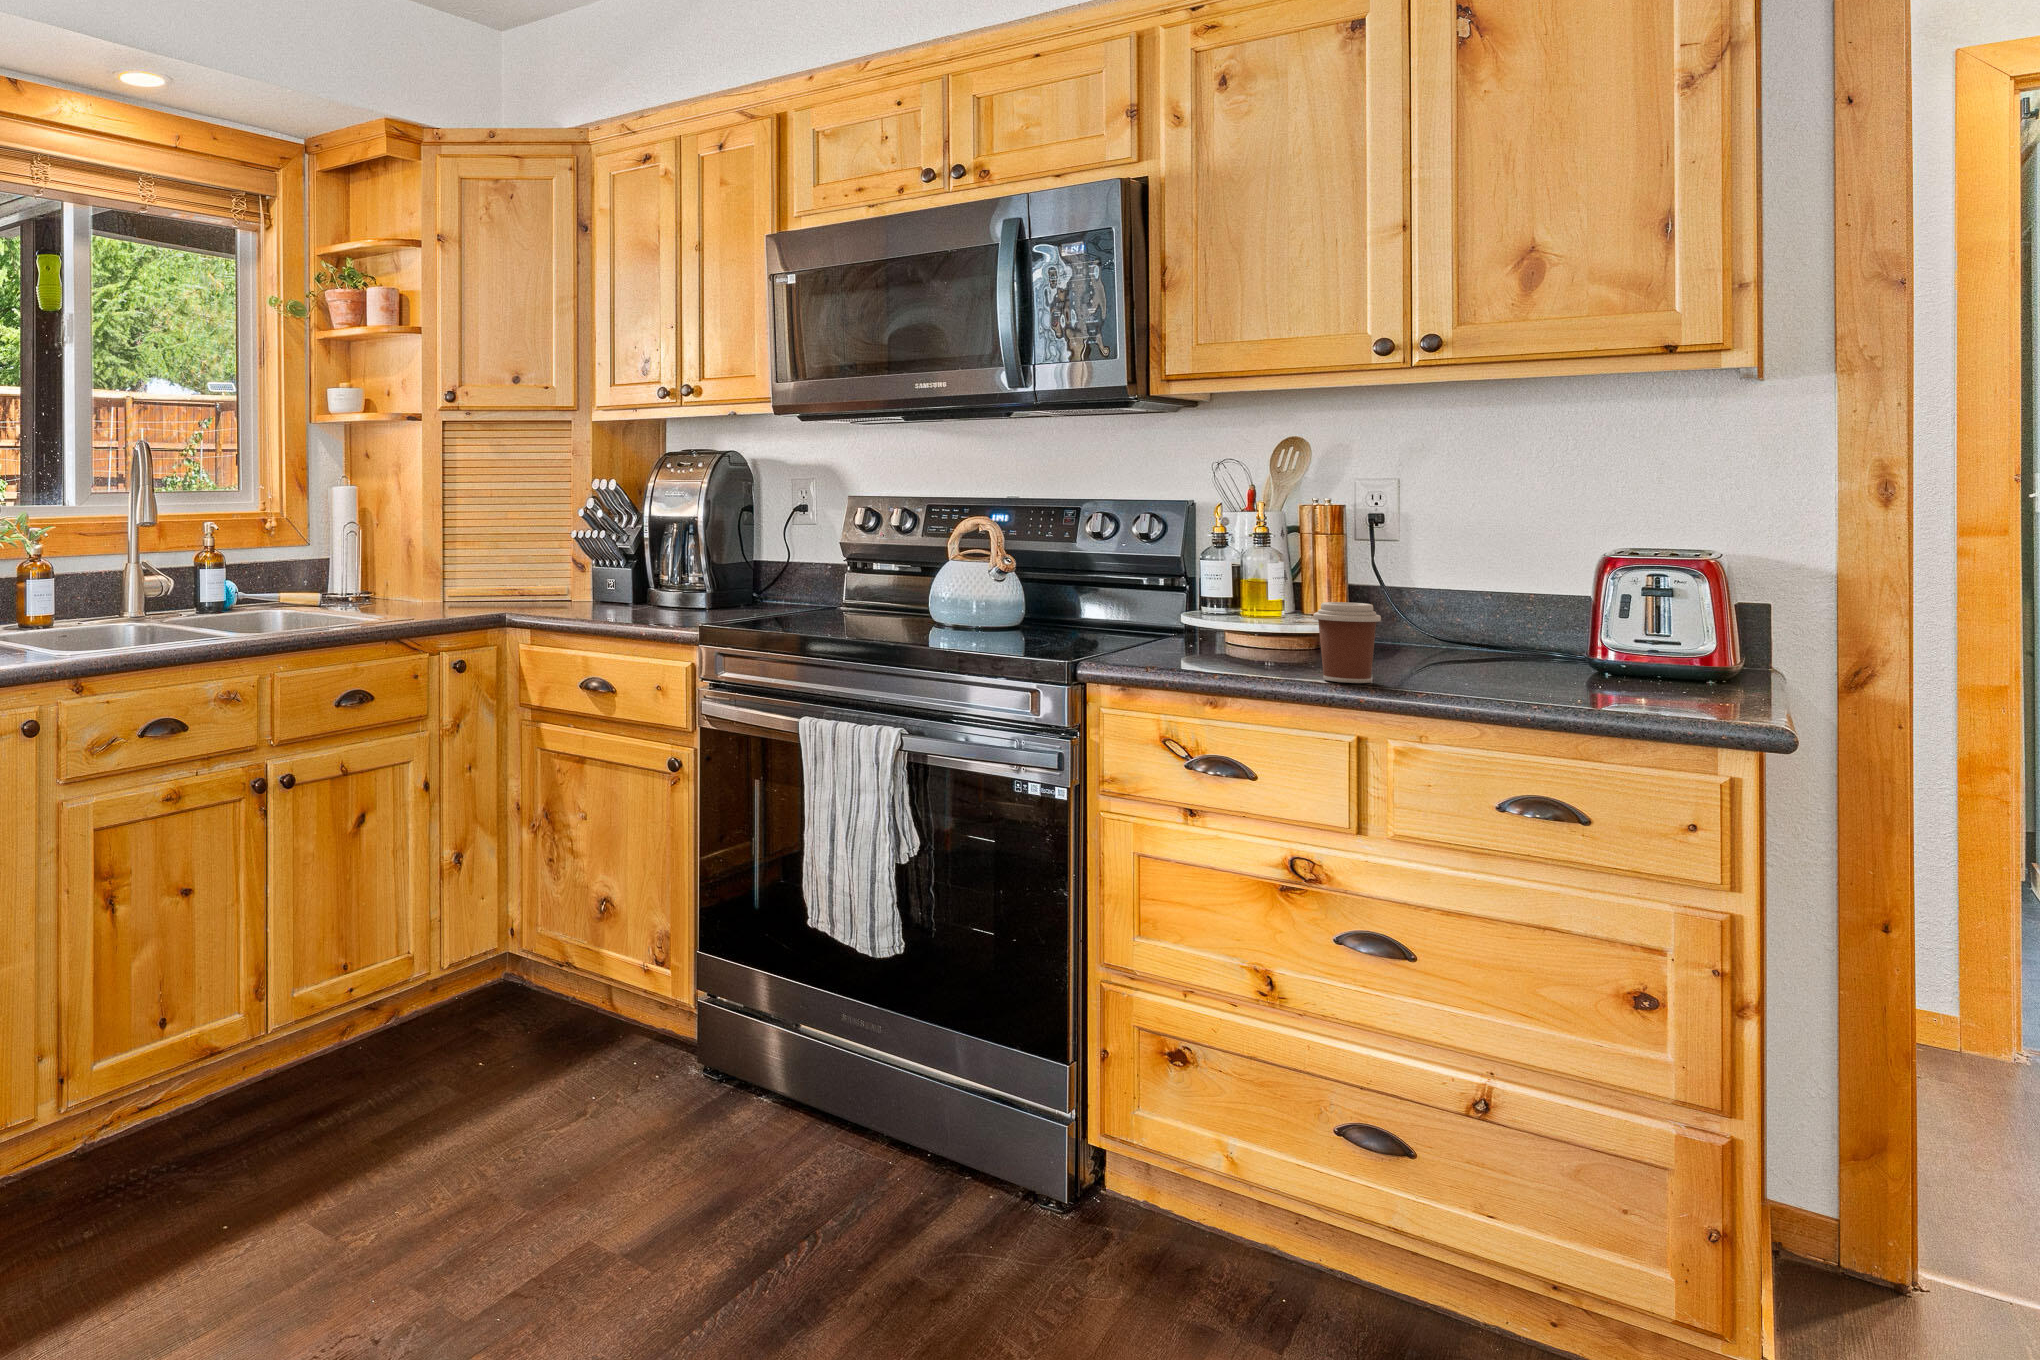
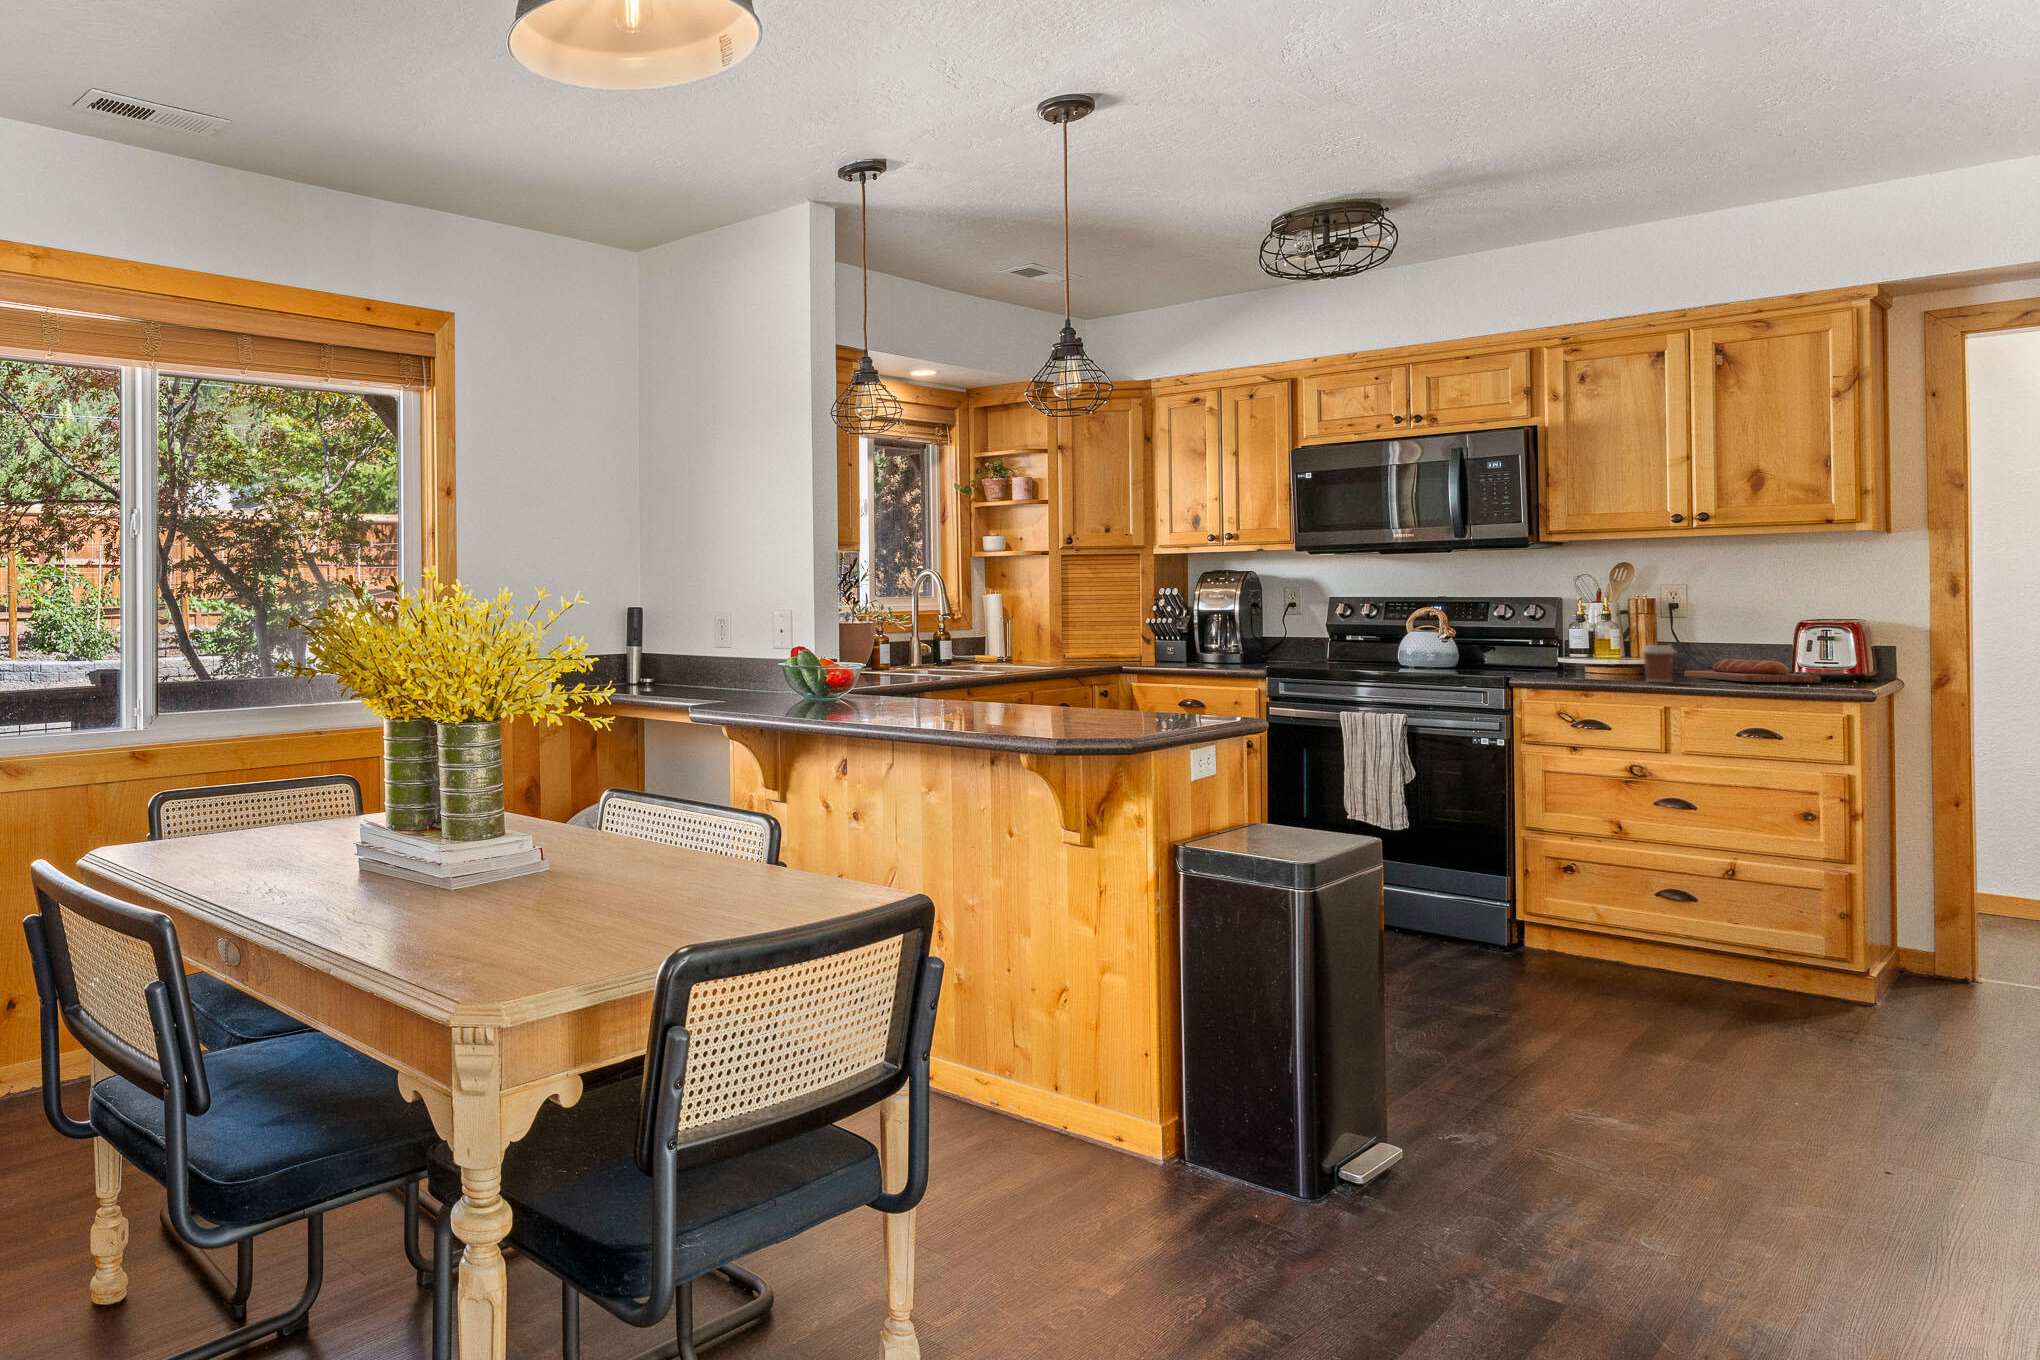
bread loaf: none [1393,627,1656,687] -> present [1685,659,1821,682]

